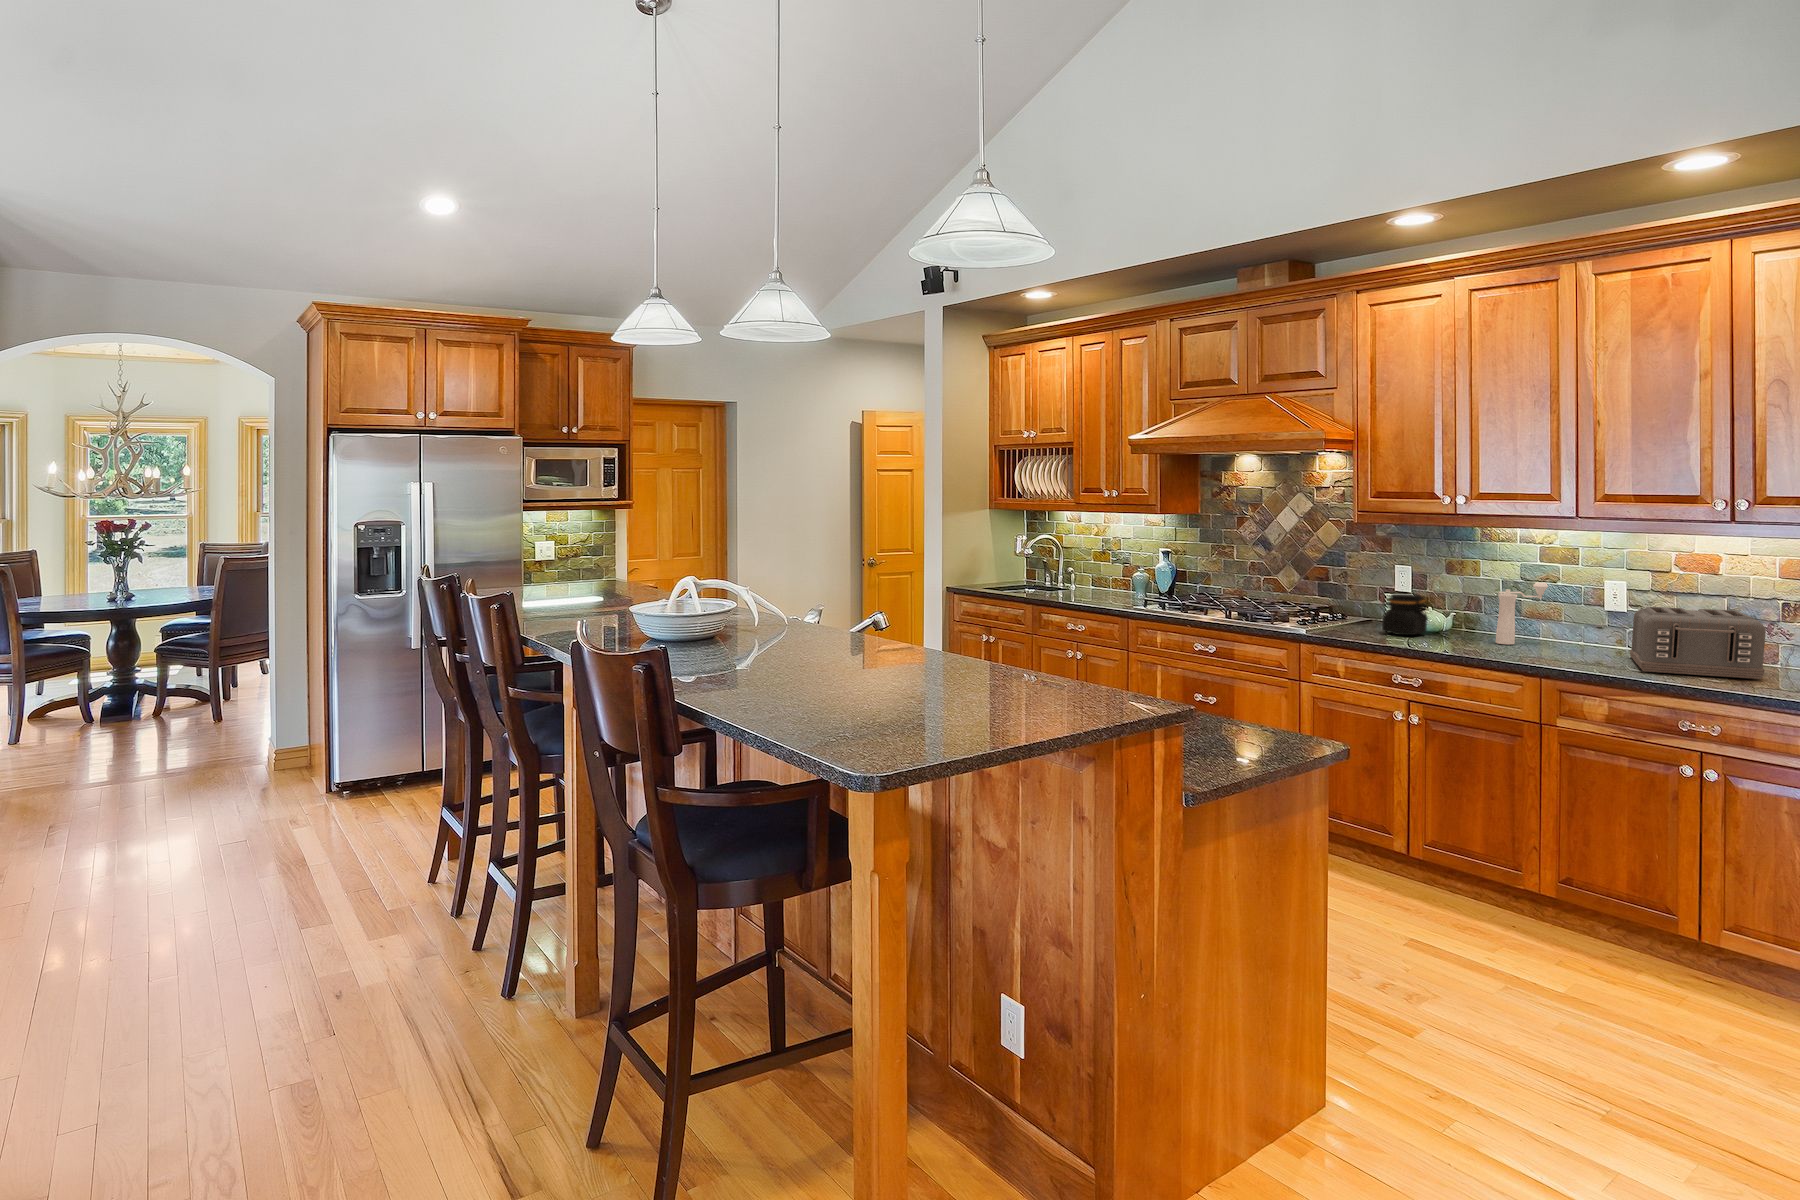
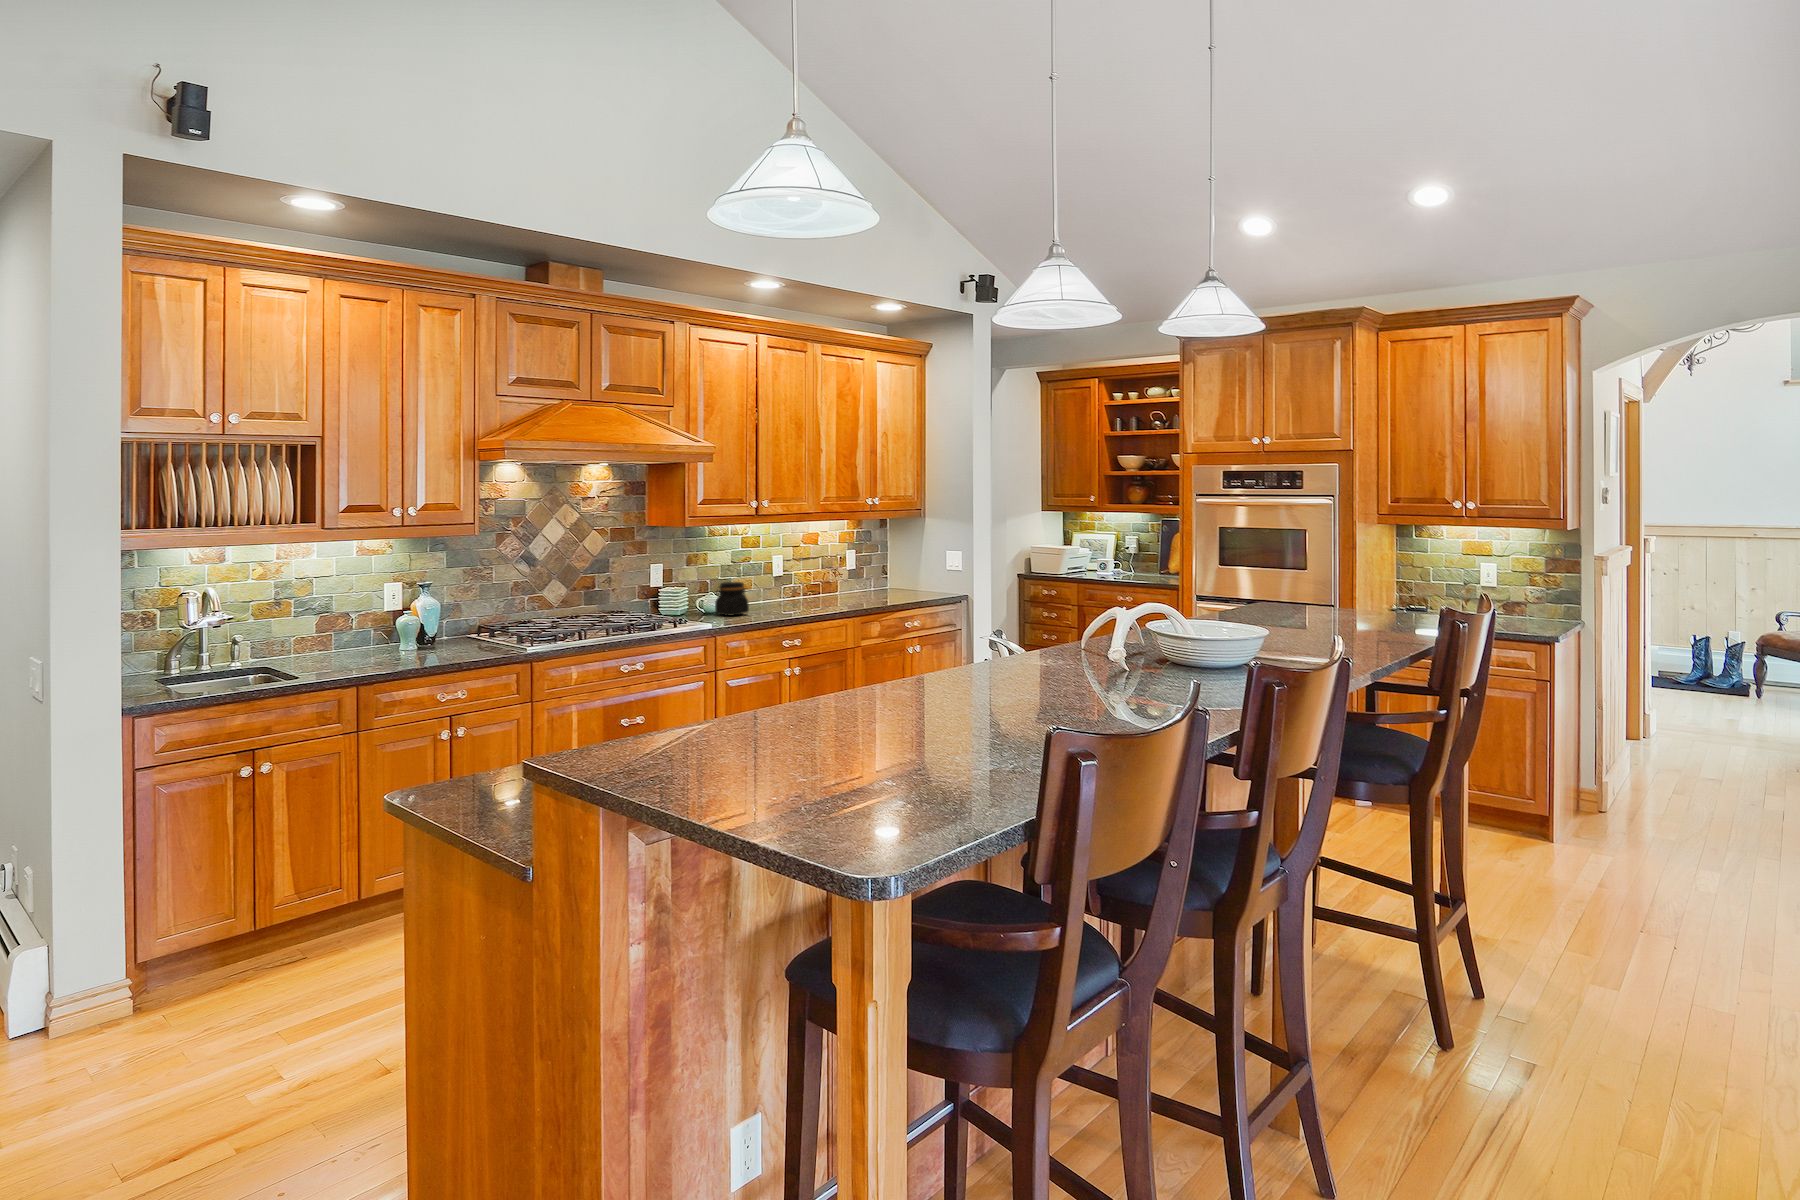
pepper mill: present [1496,582,1548,644] -> none [768,561,782,608]
toaster: present [1630,607,1766,679] -> none [826,563,902,602]

